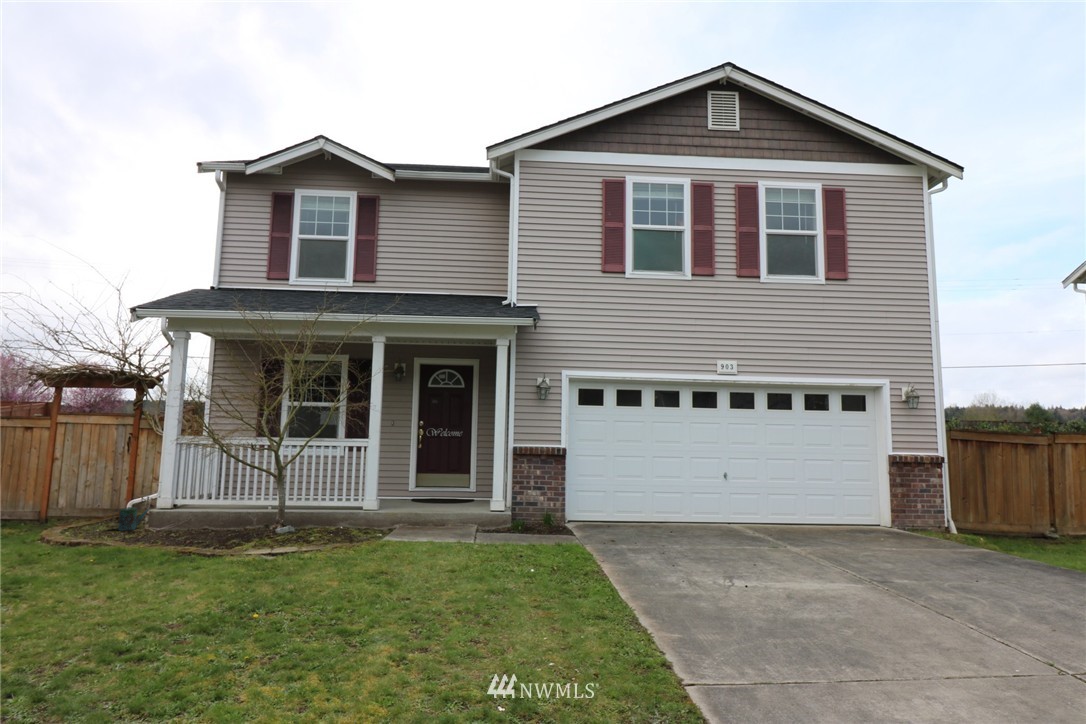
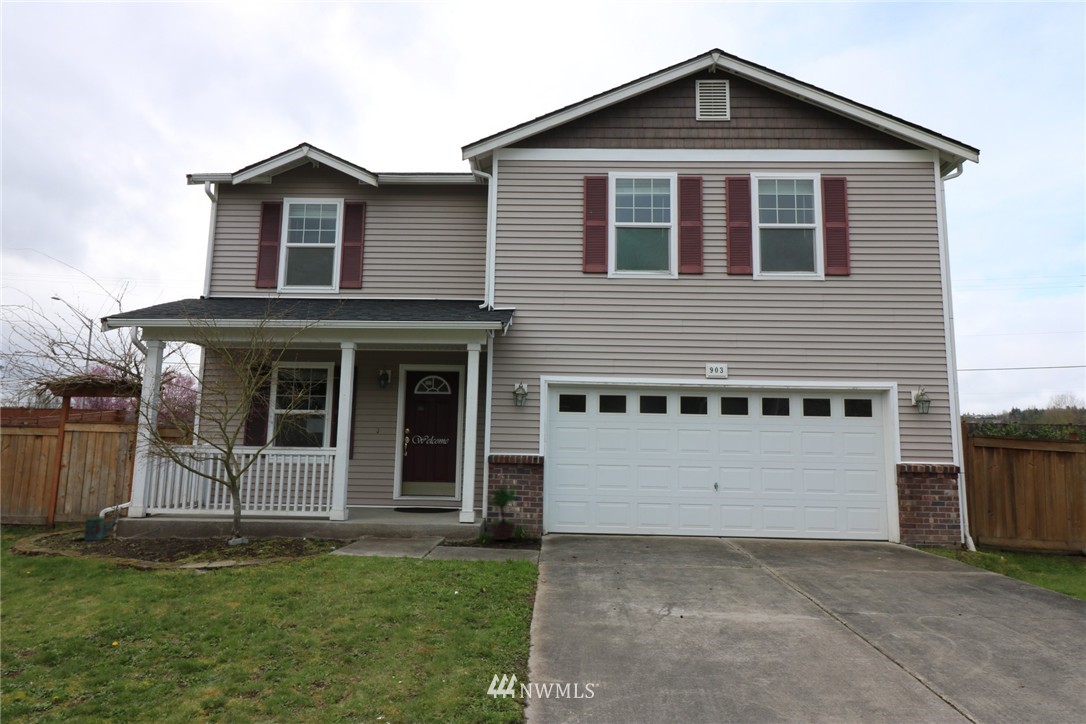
potted tree: none [514,471,547,527] -> present [488,487,515,540]

